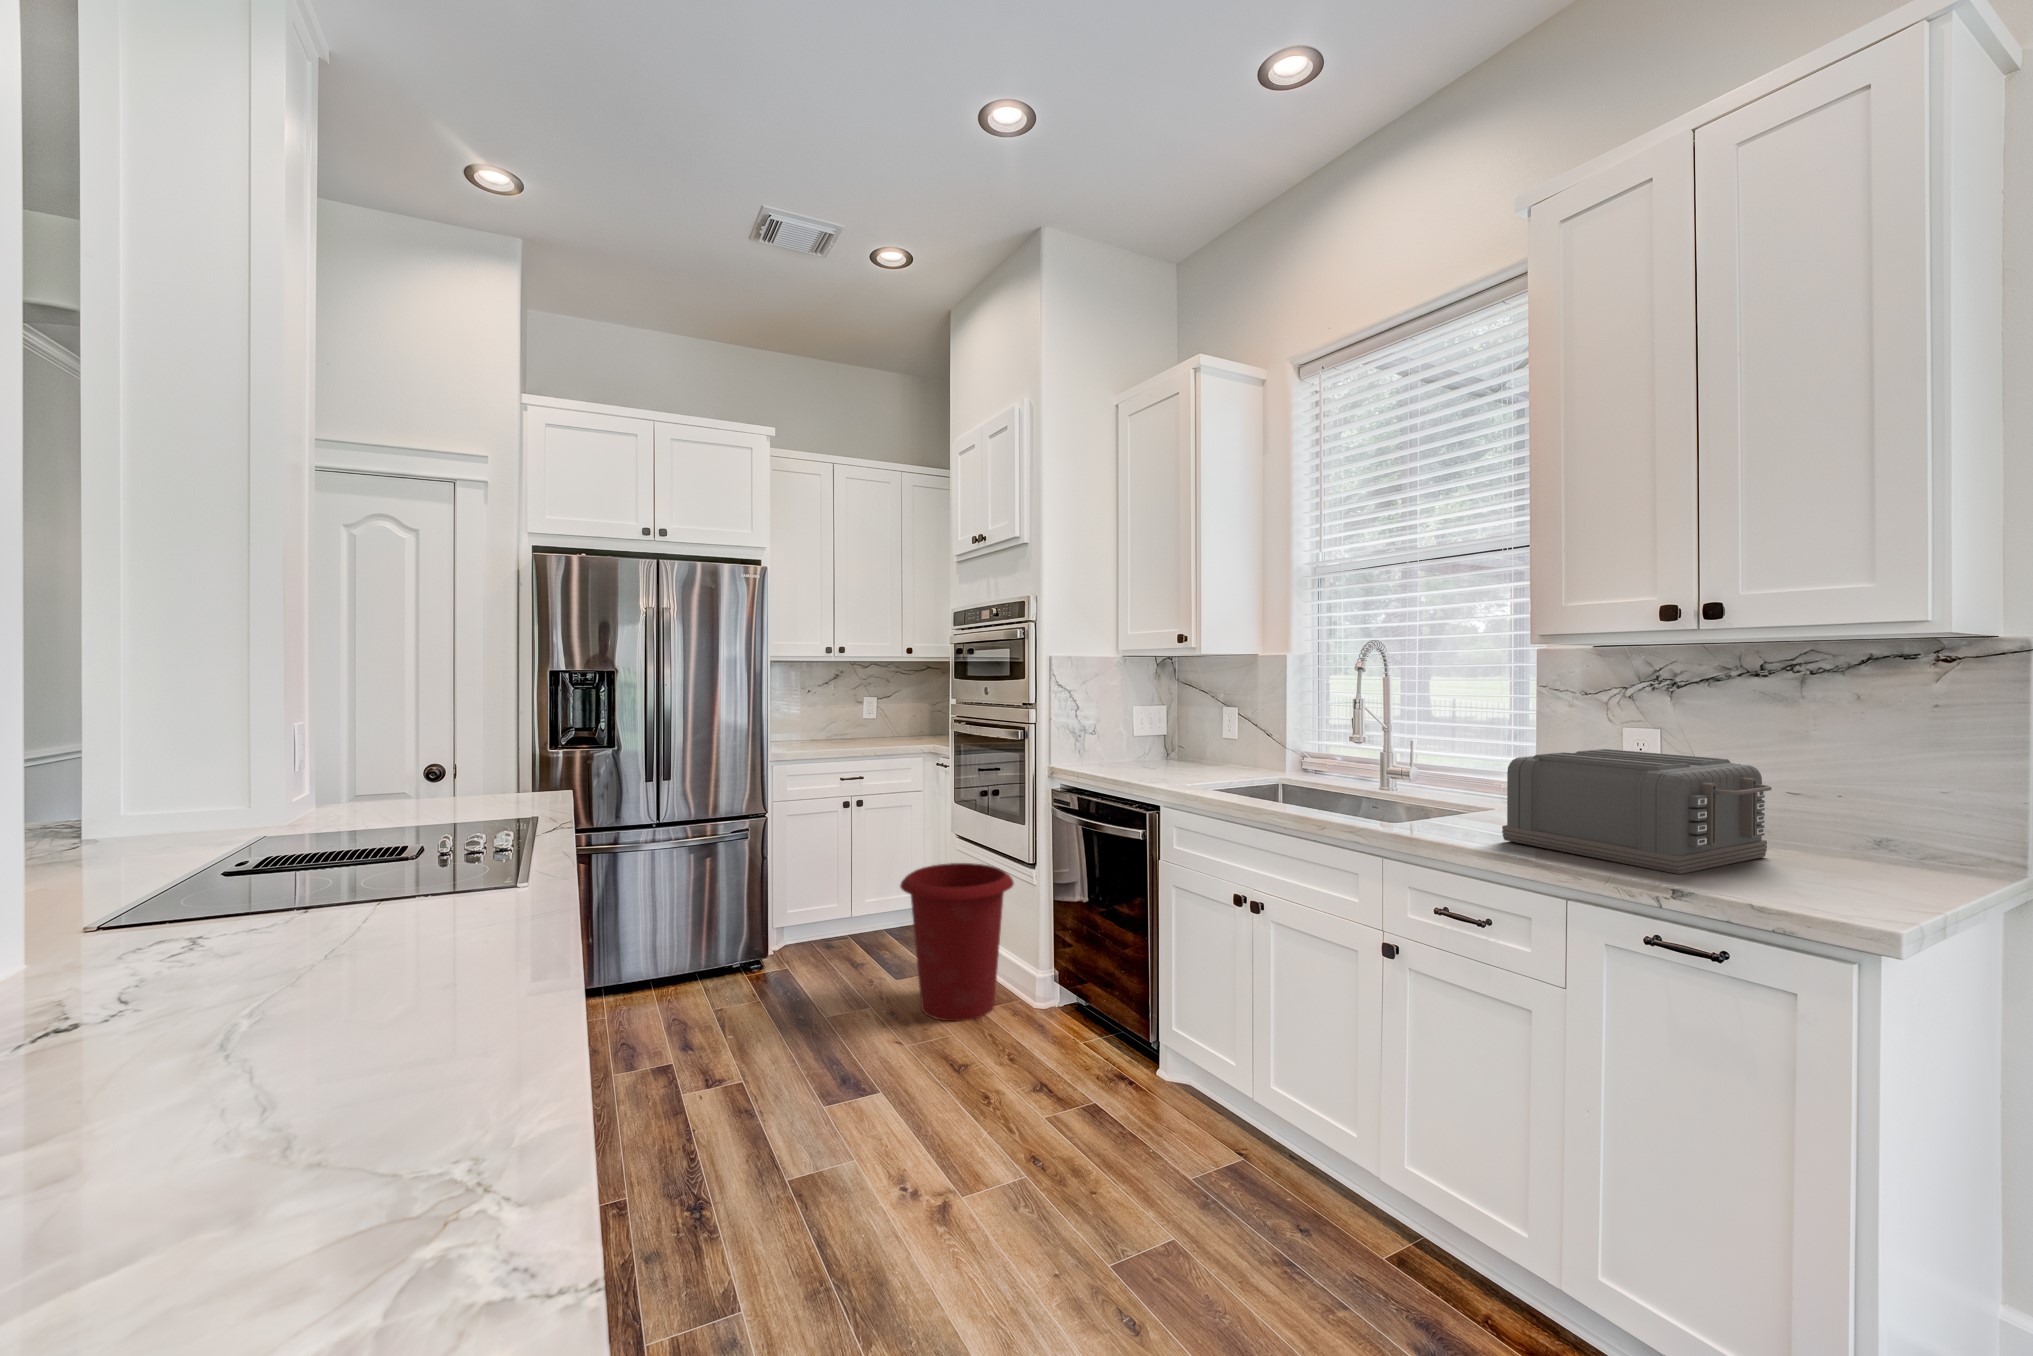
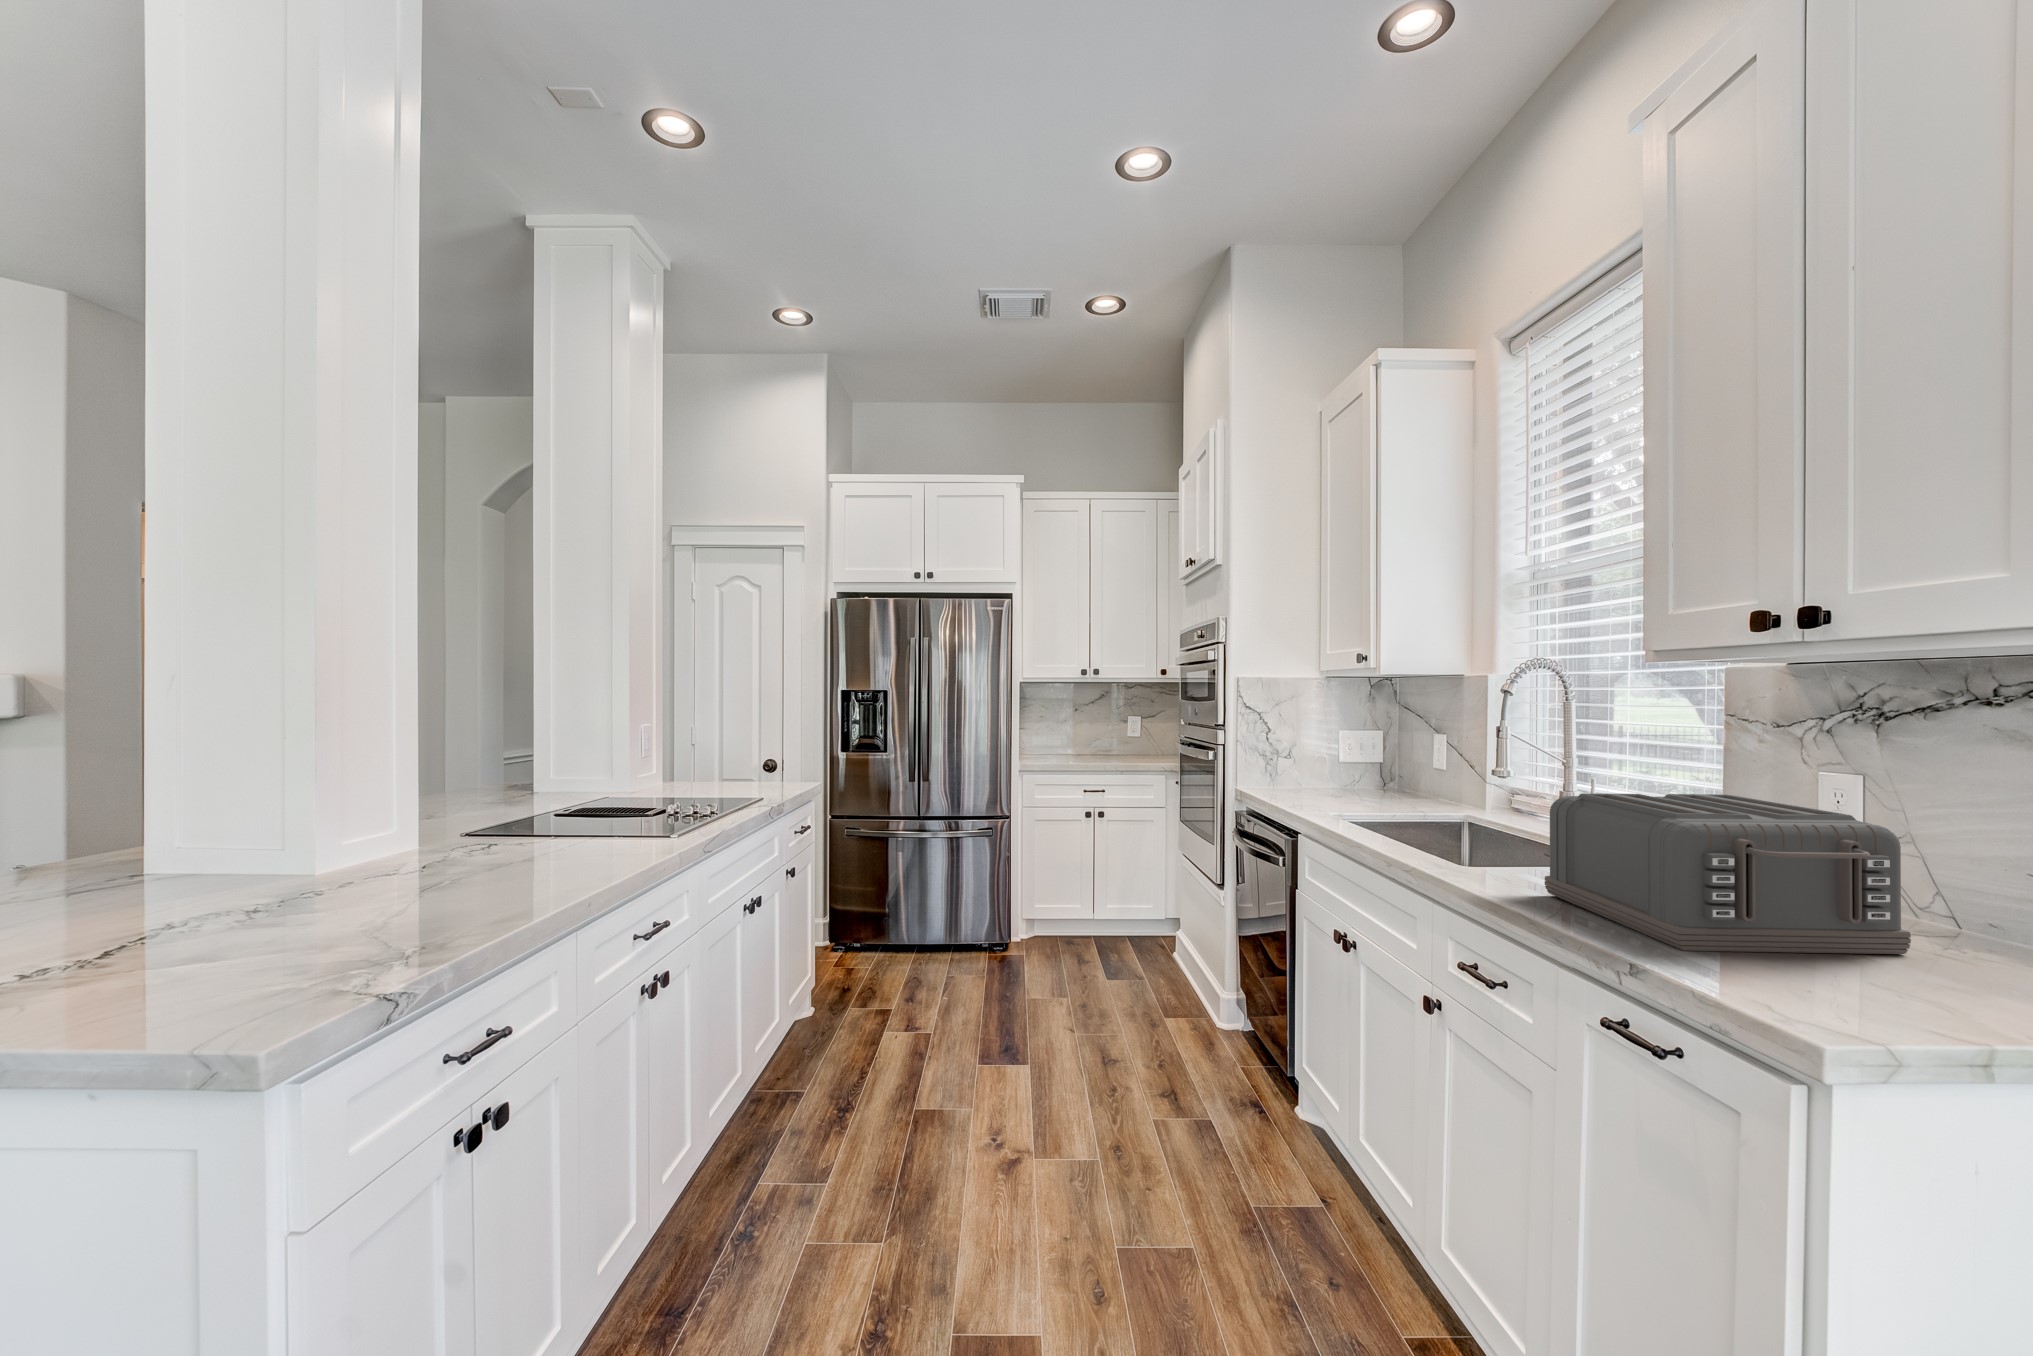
waste bin: present [900,863,1014,1021] -> none [1092,874,1204,1027]

